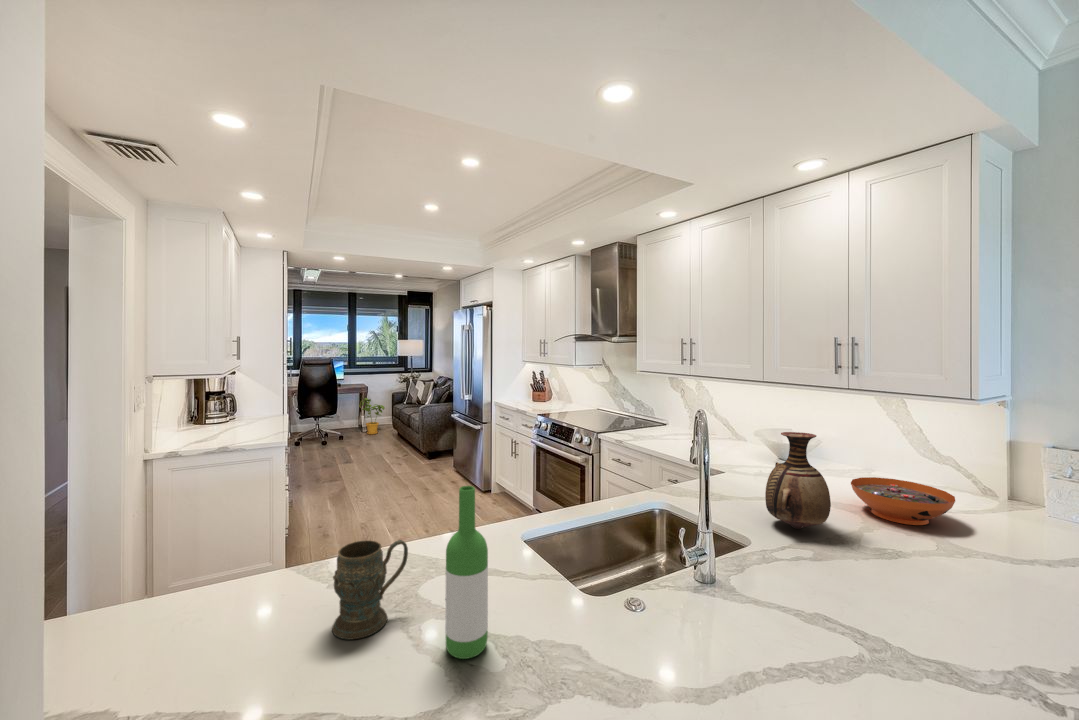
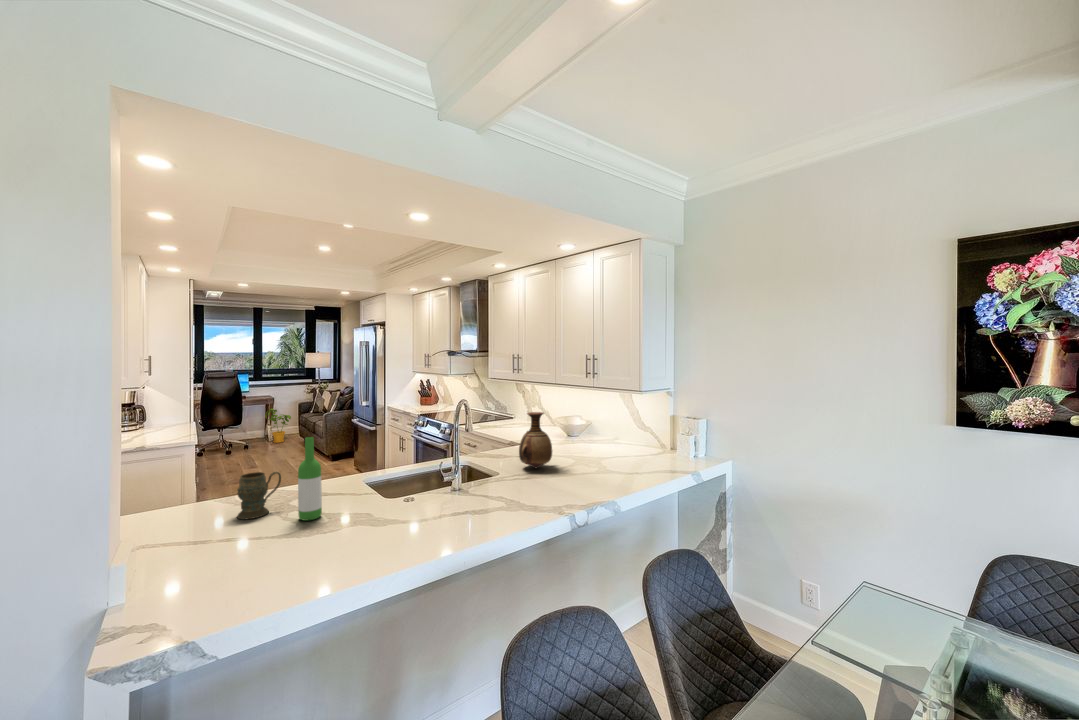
decorative bowl: present [851,477,955,525] -> none [580,440,629,464]

